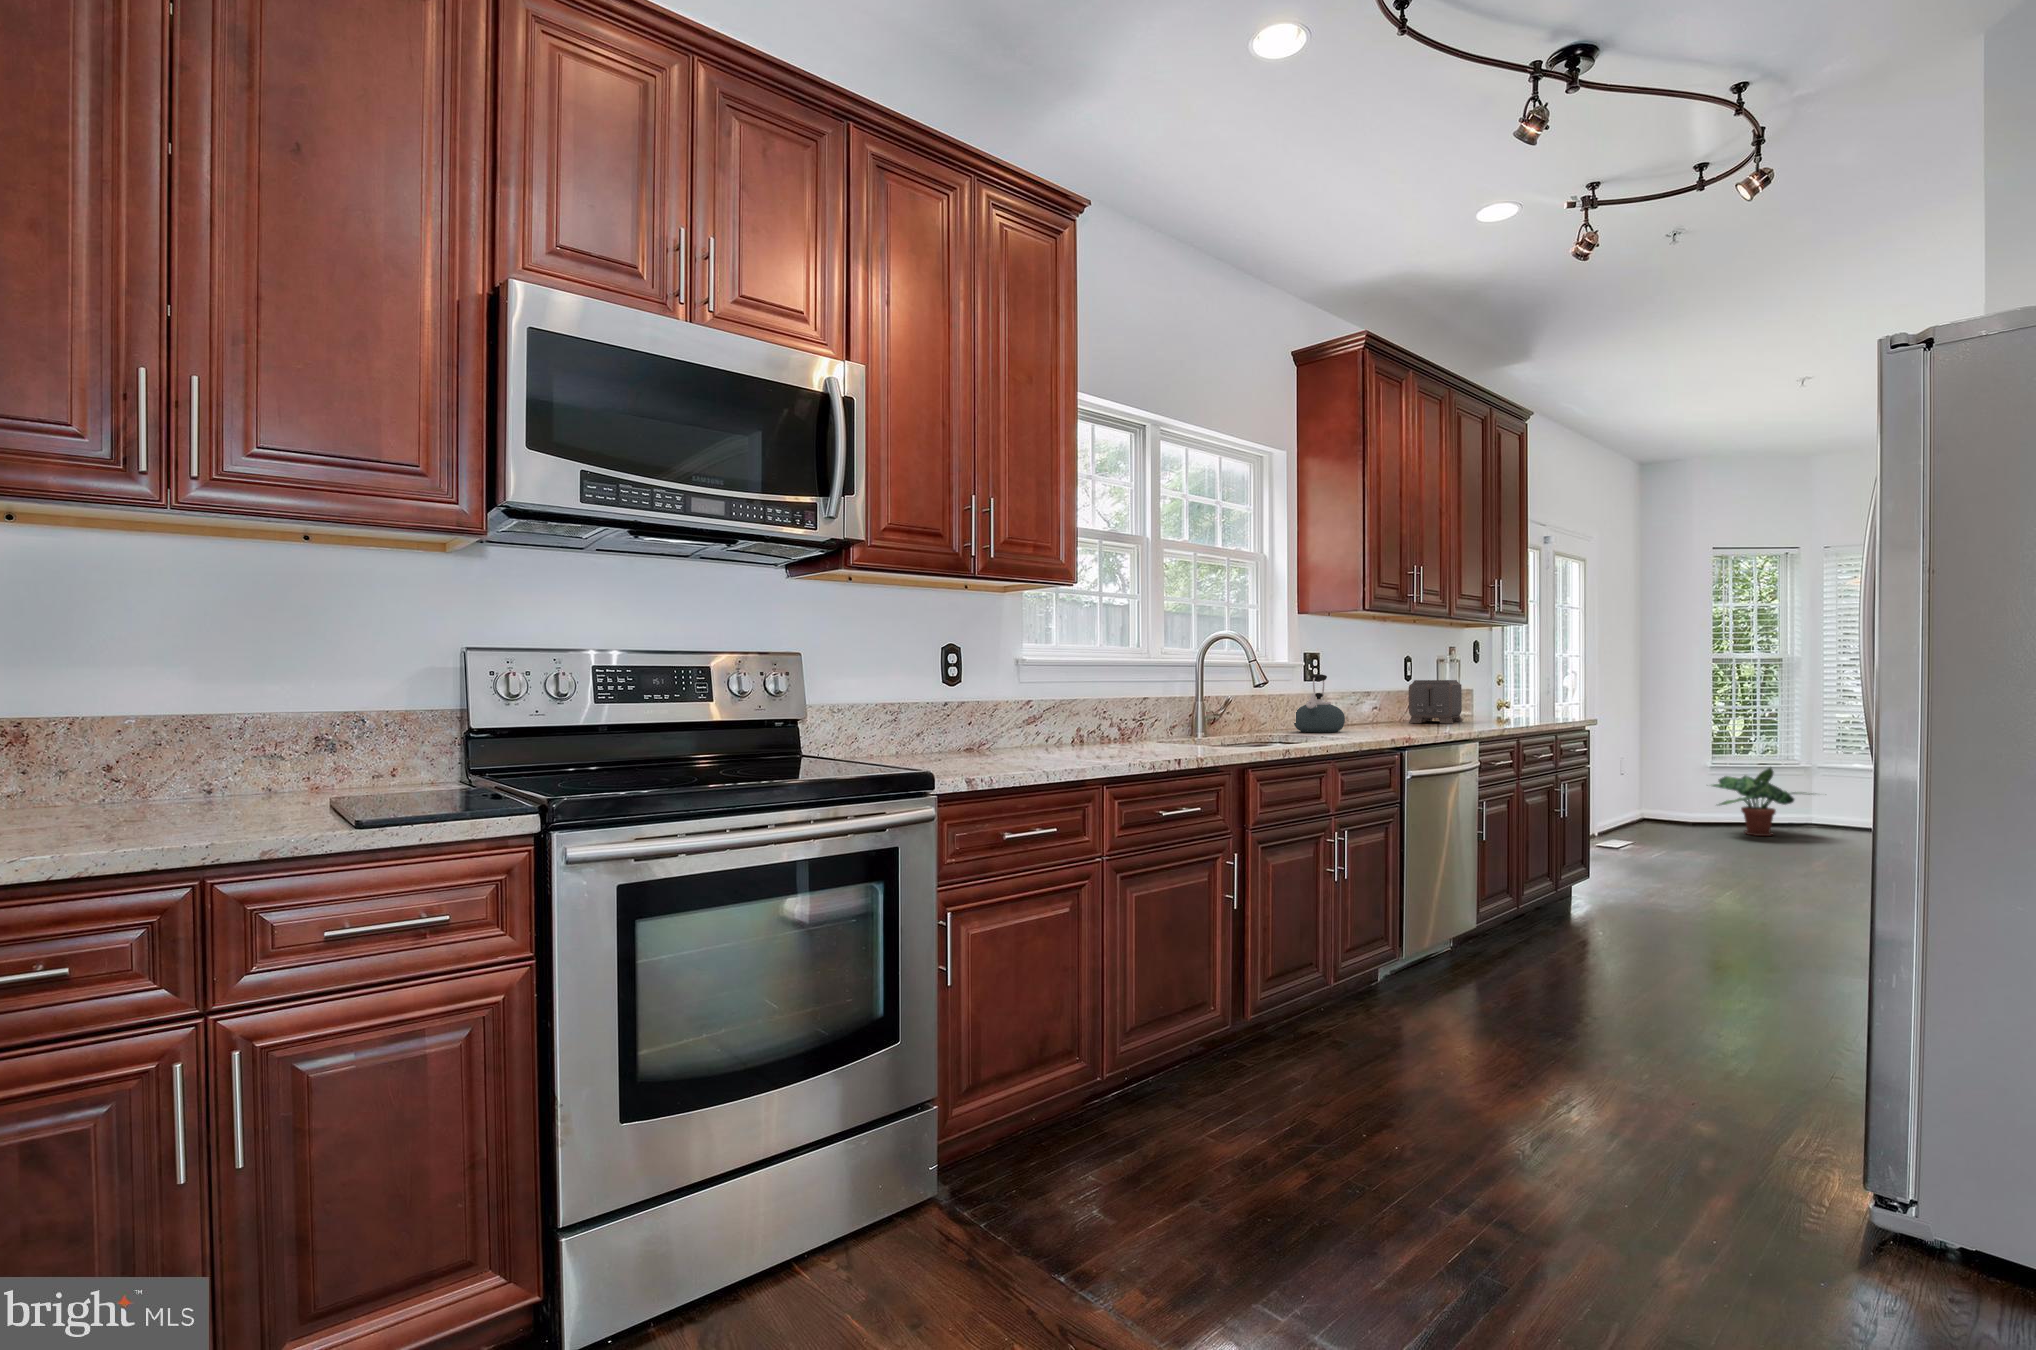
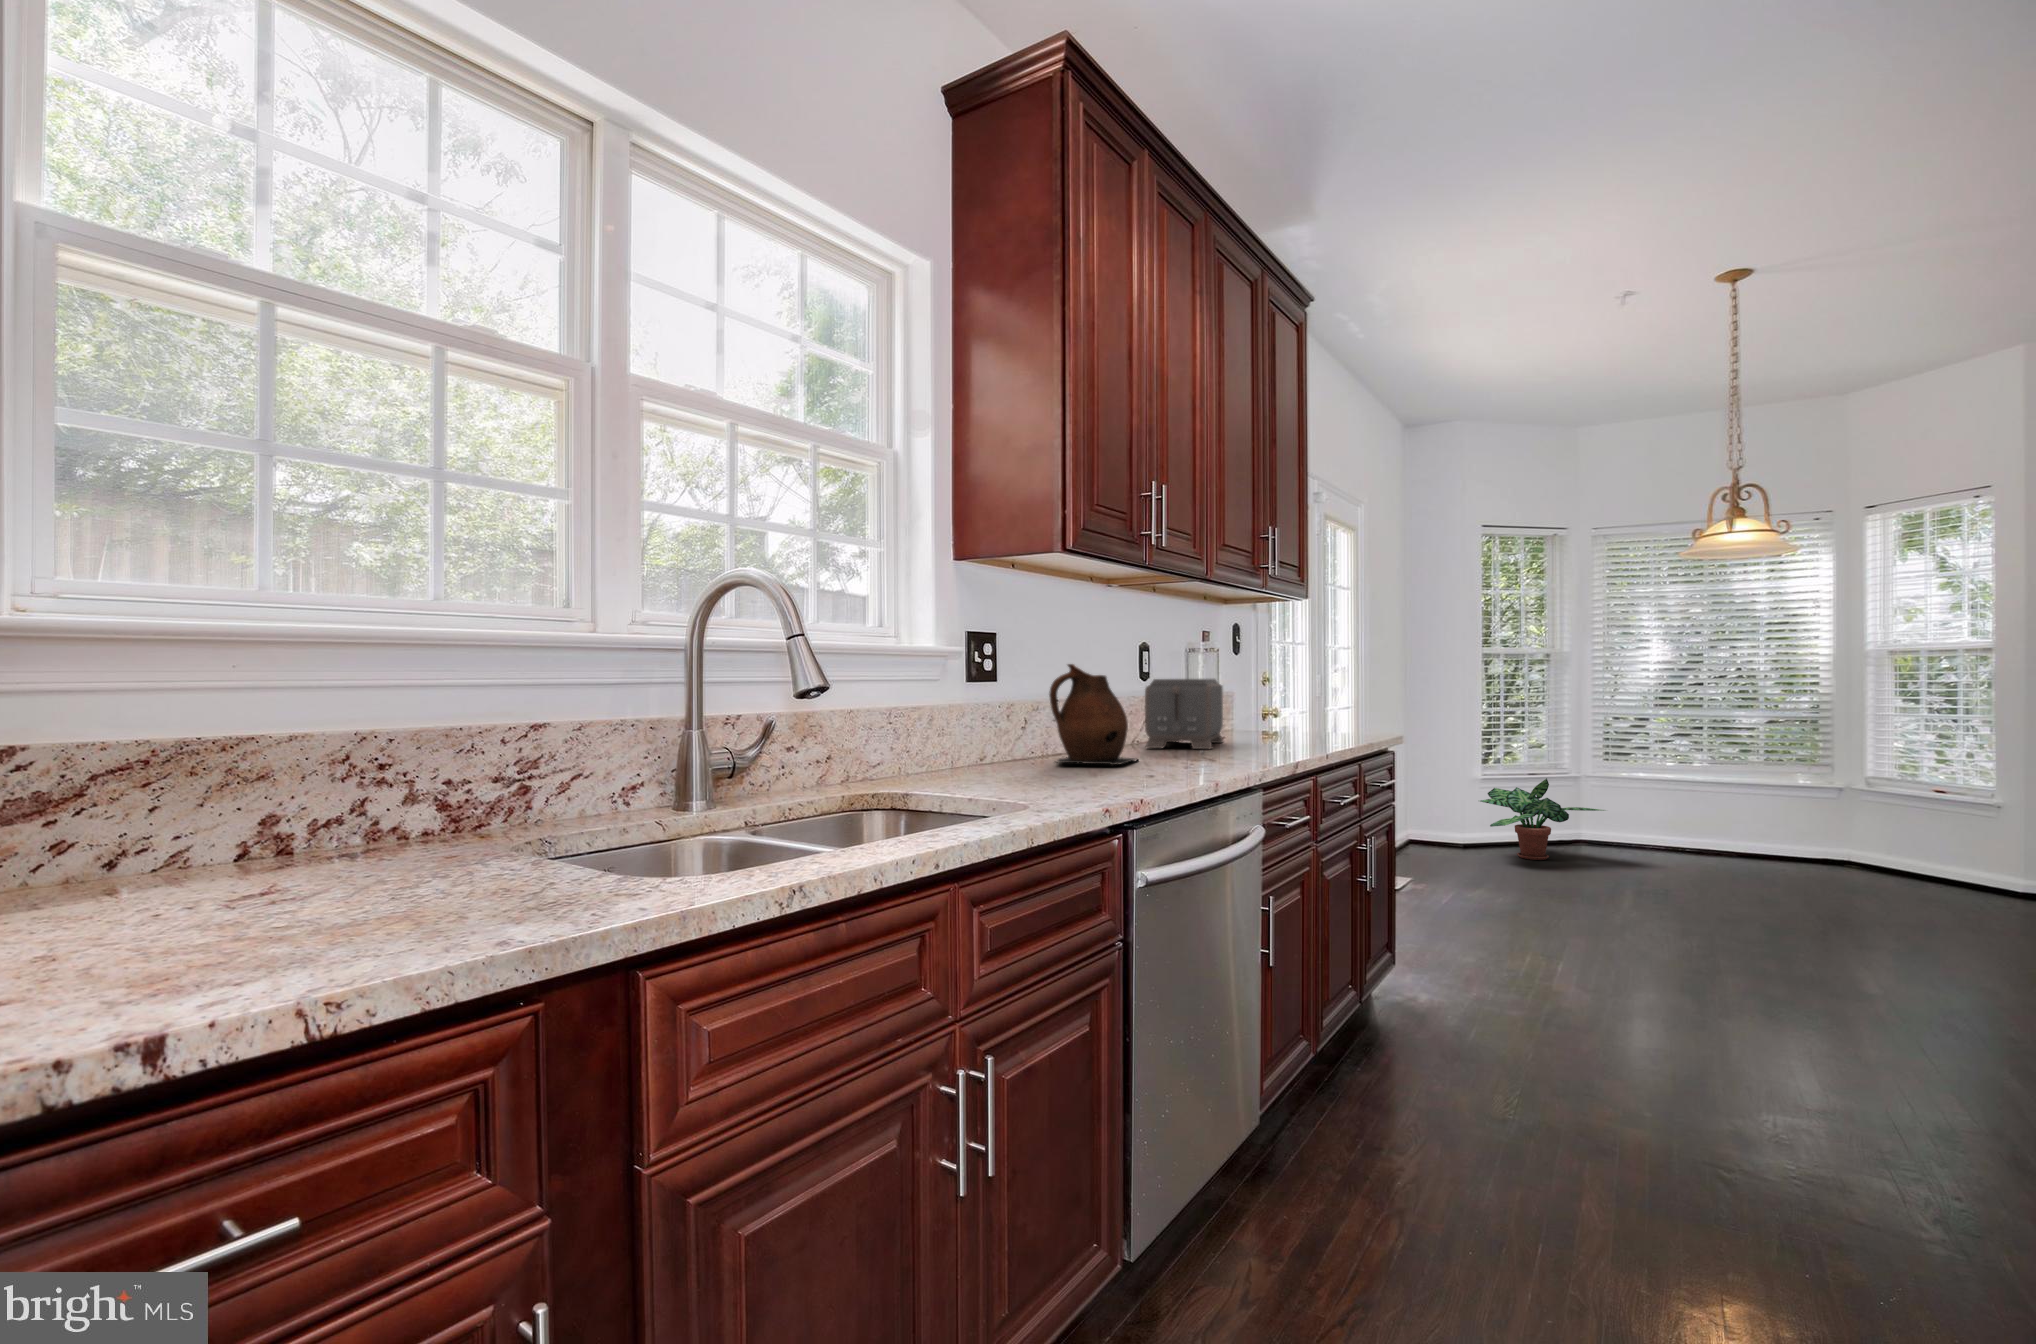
ceramic pitcher: none [1353,671,1406,729] -> present [1049,664,1138,765]
kettle: present [1294,674,1345,732] -> none [935,670,1029,781]

